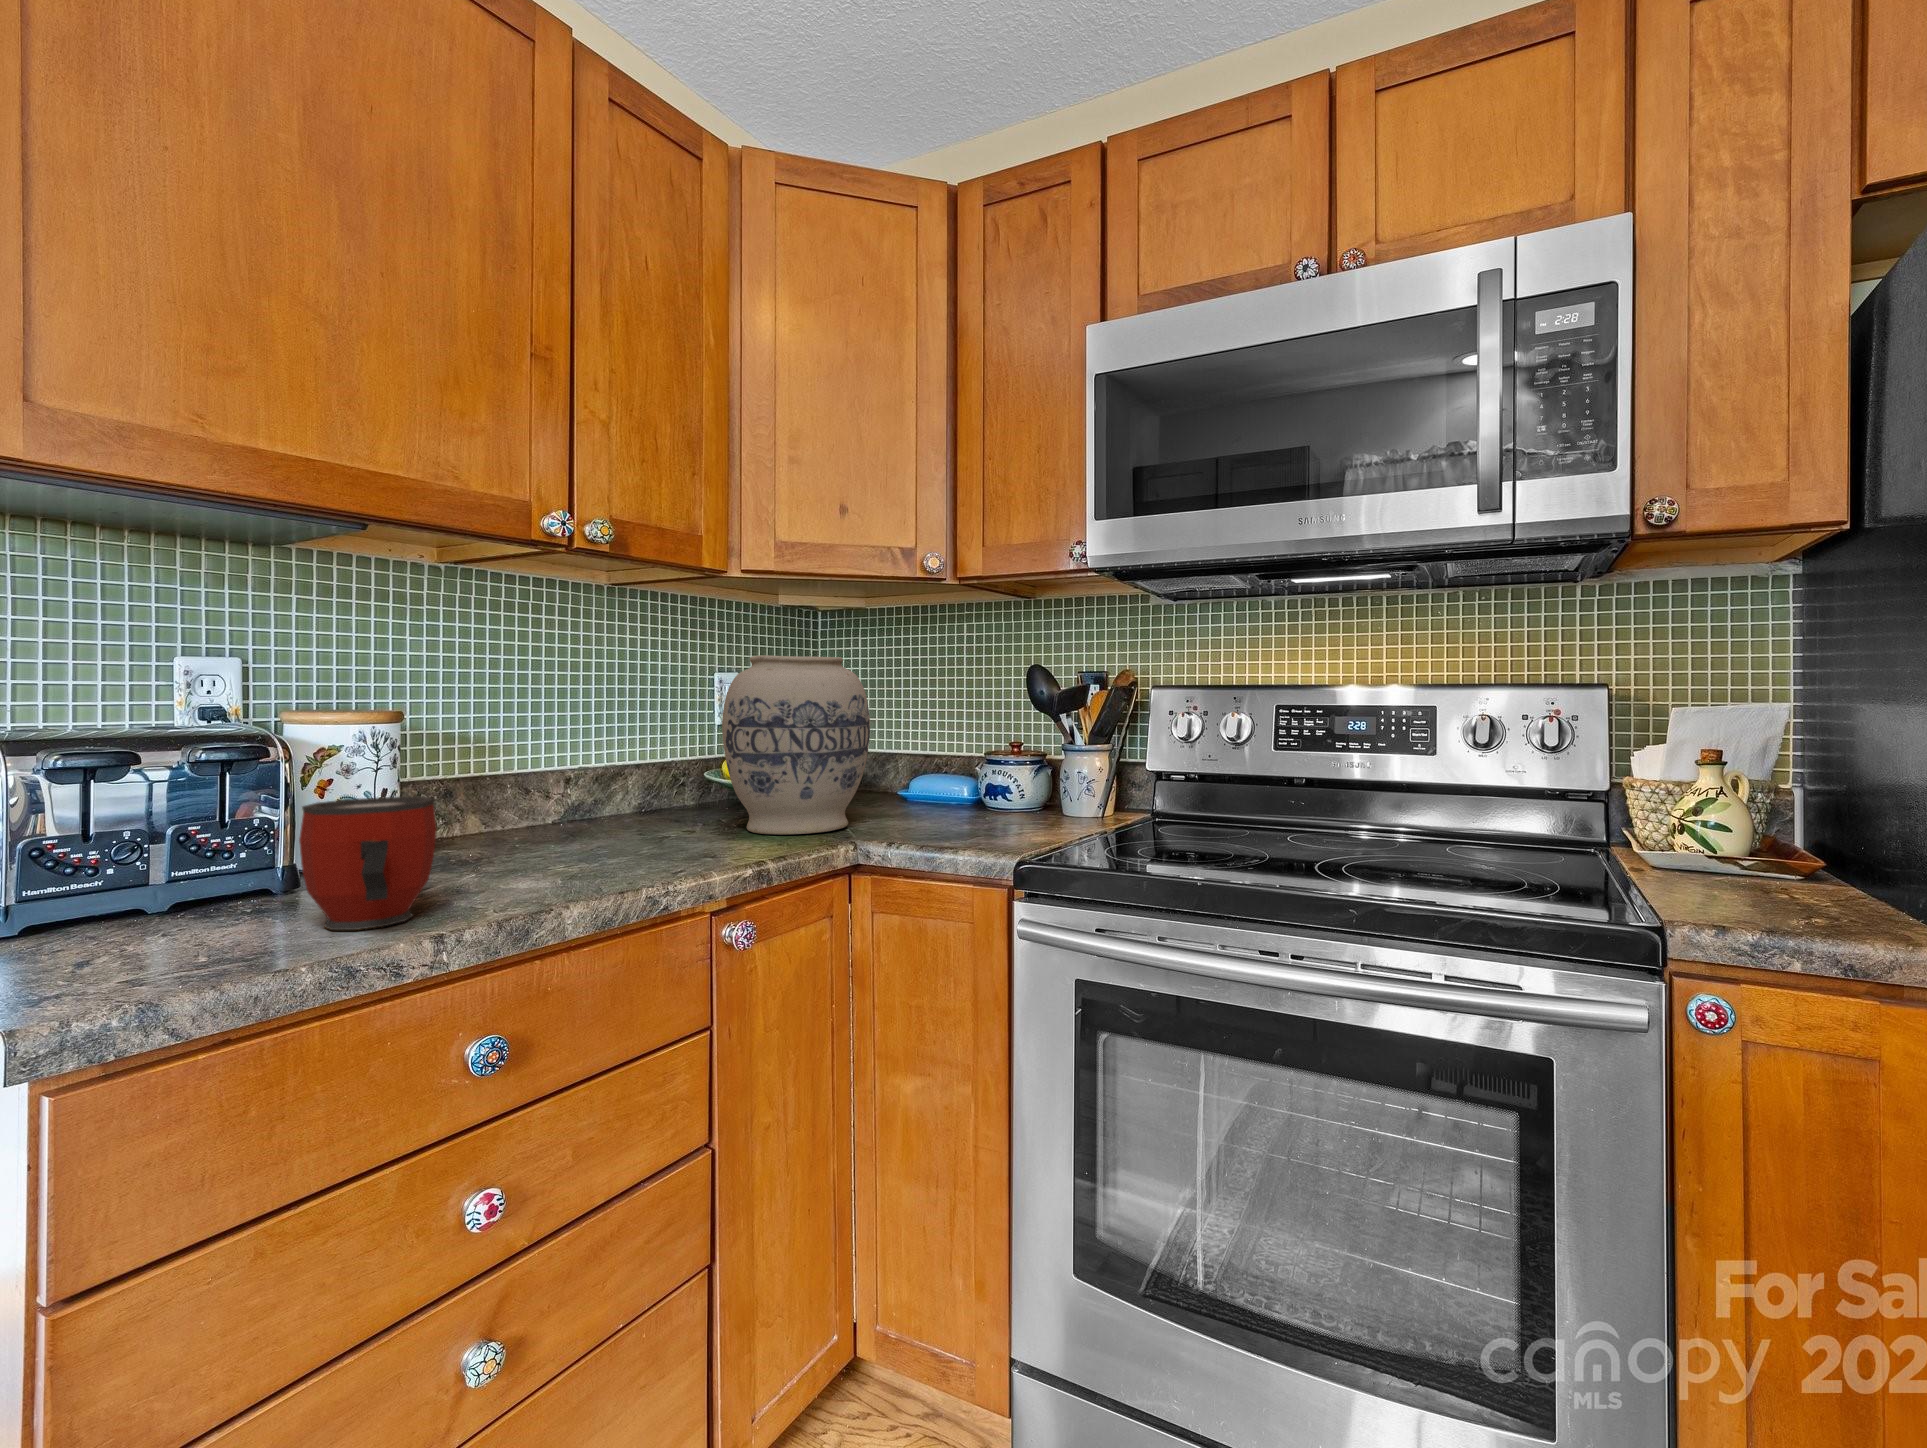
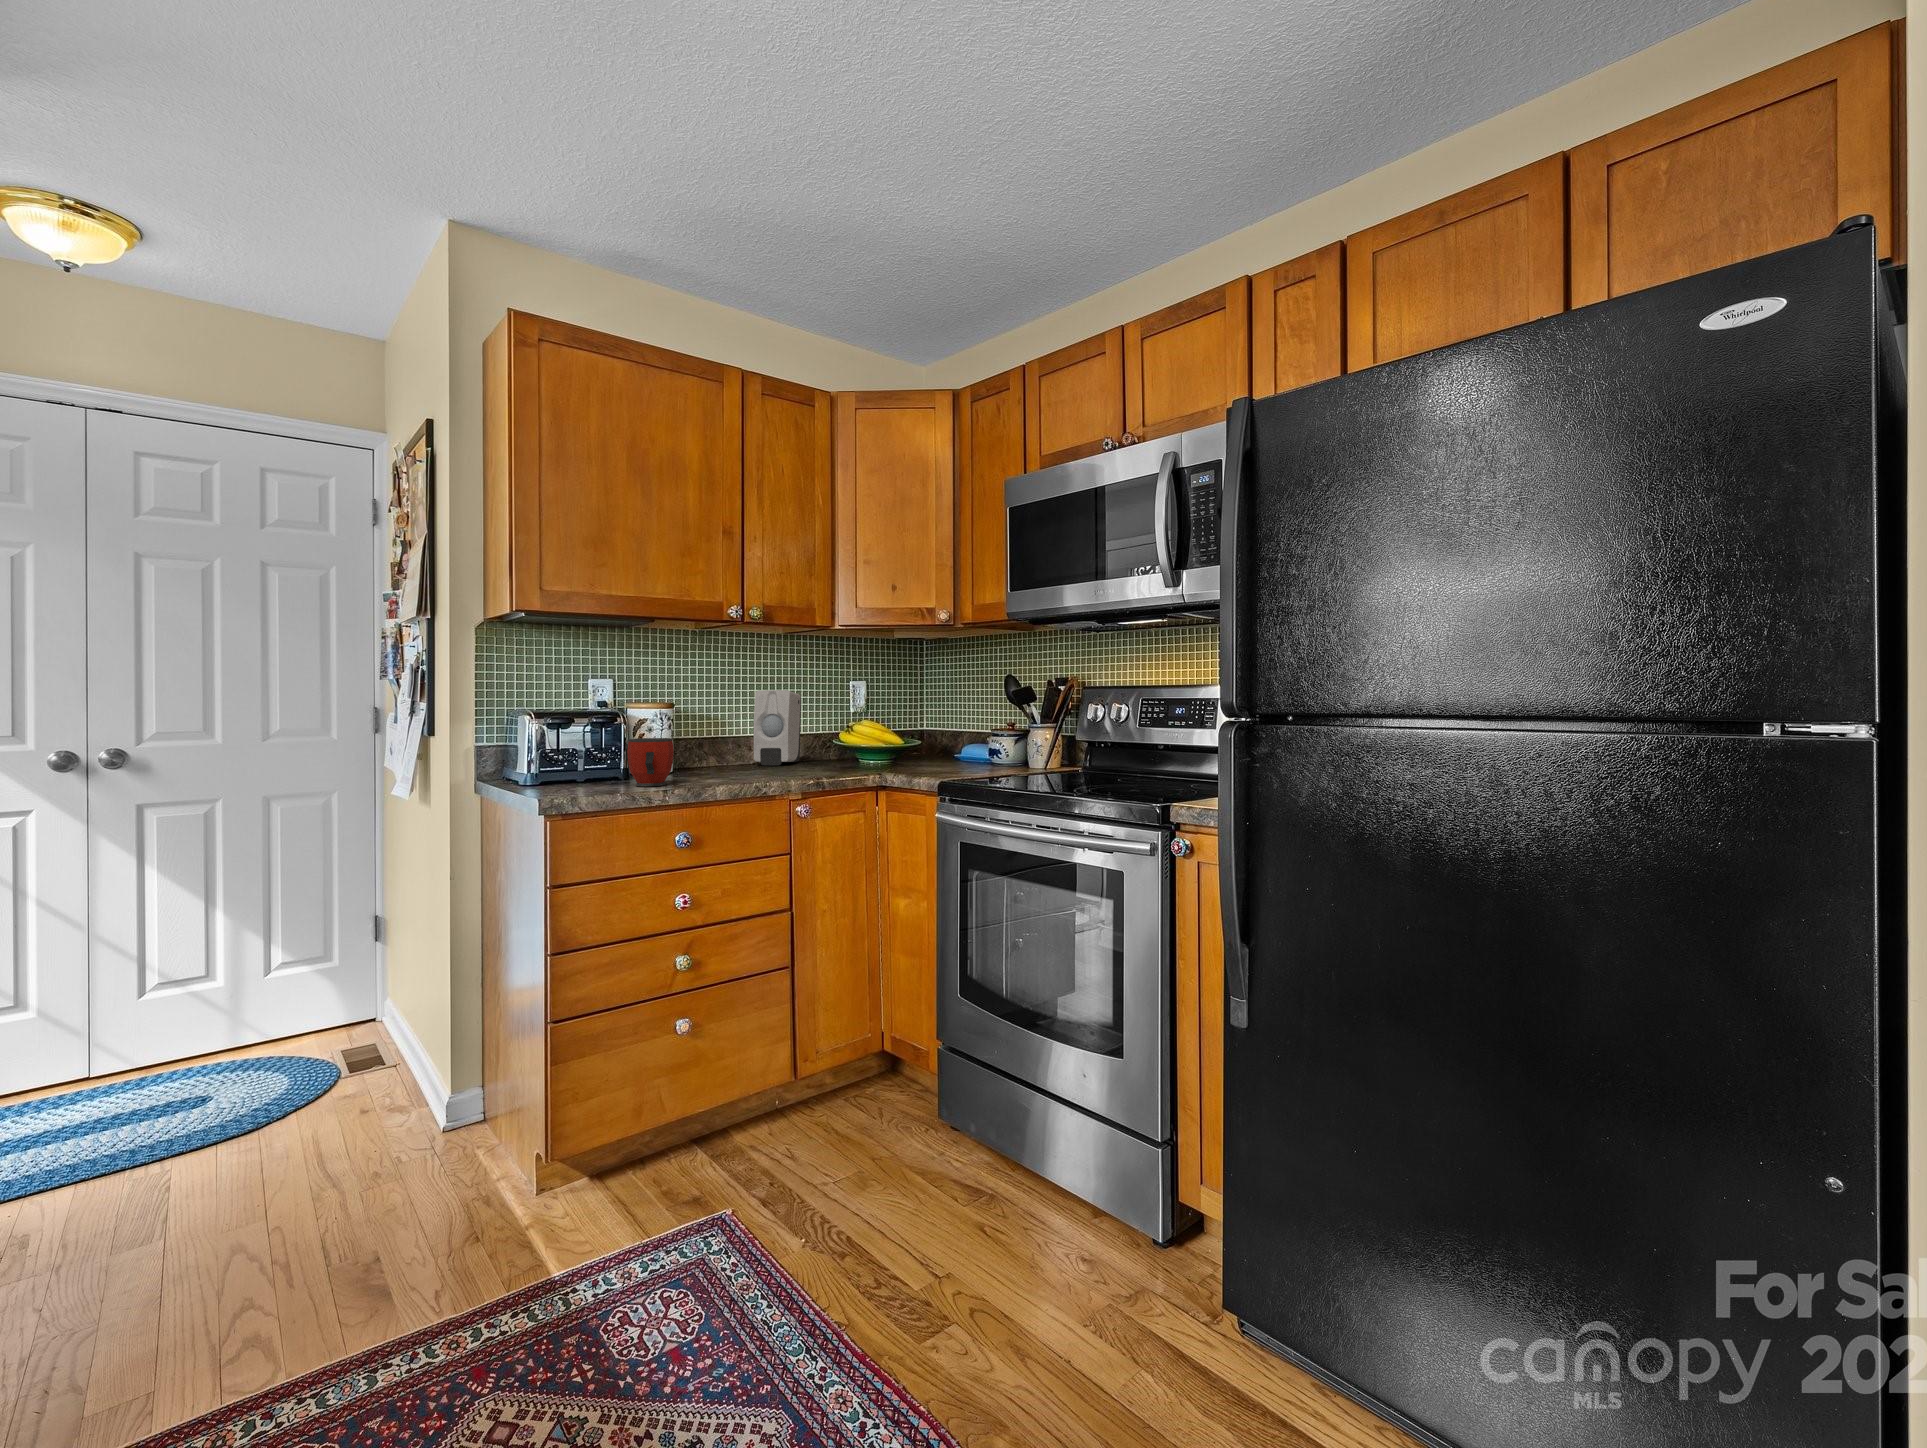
vase: present [722,655,870,835] -> none [823,674,903,770]
soap dispenser: none [565,685,646,827] -> present [754,690,801,765]

